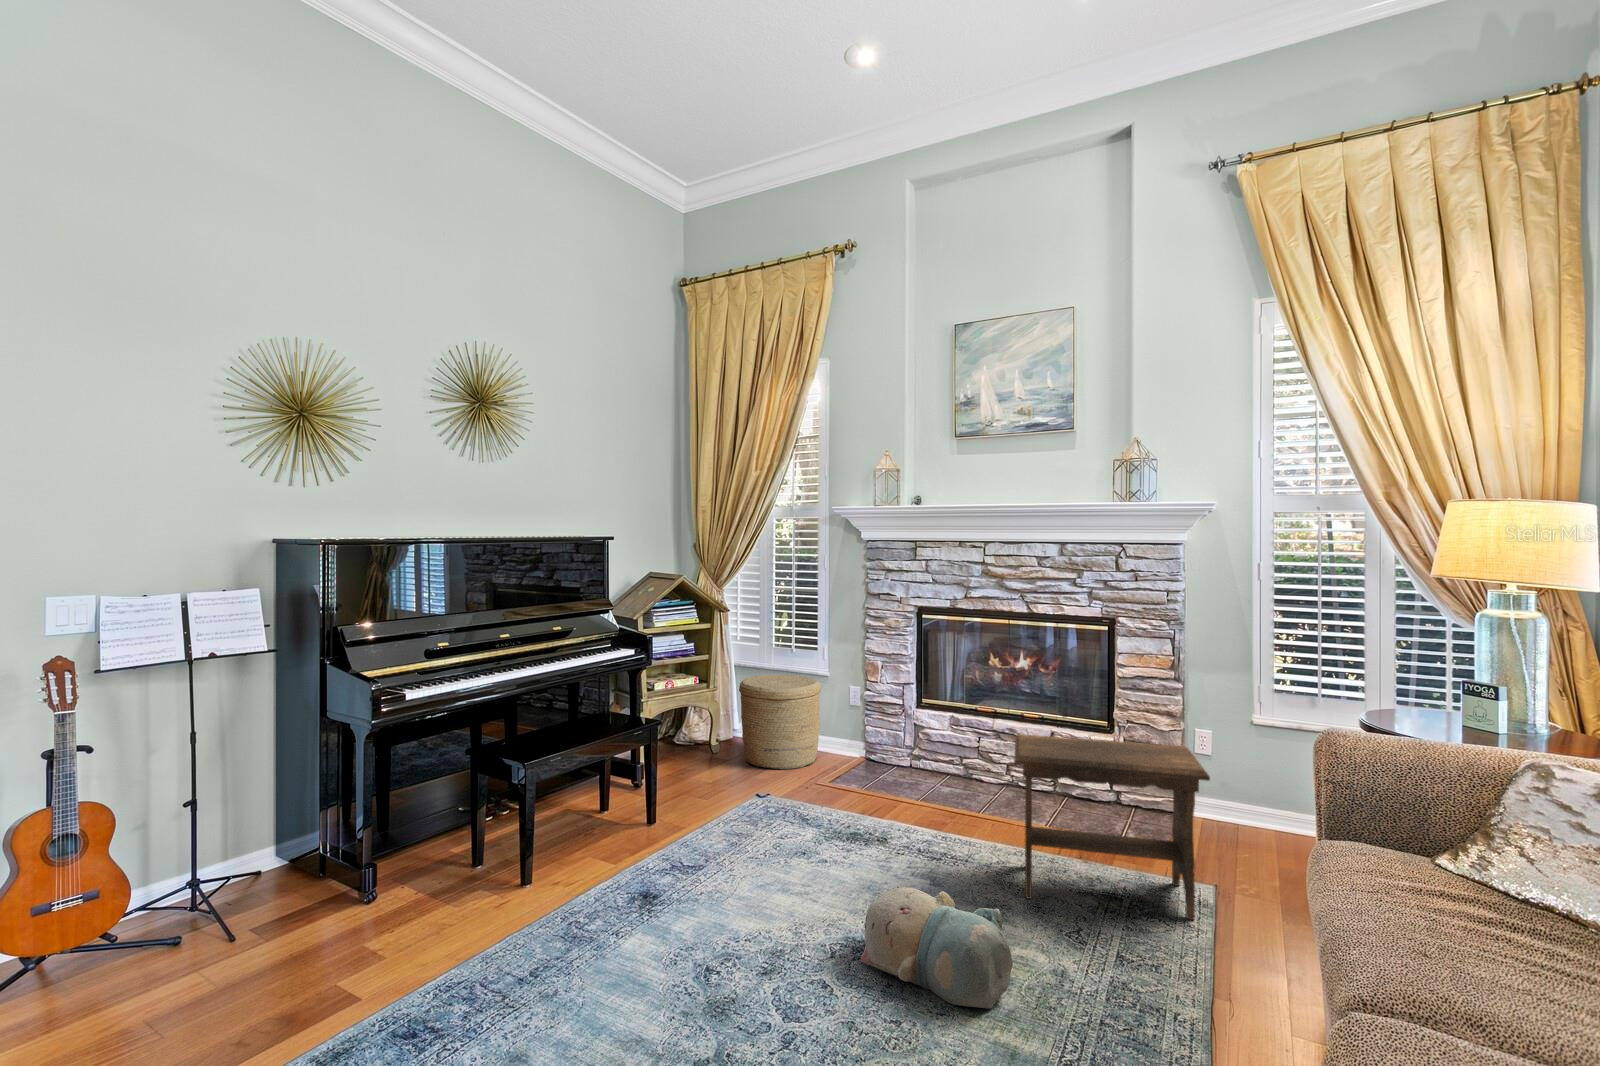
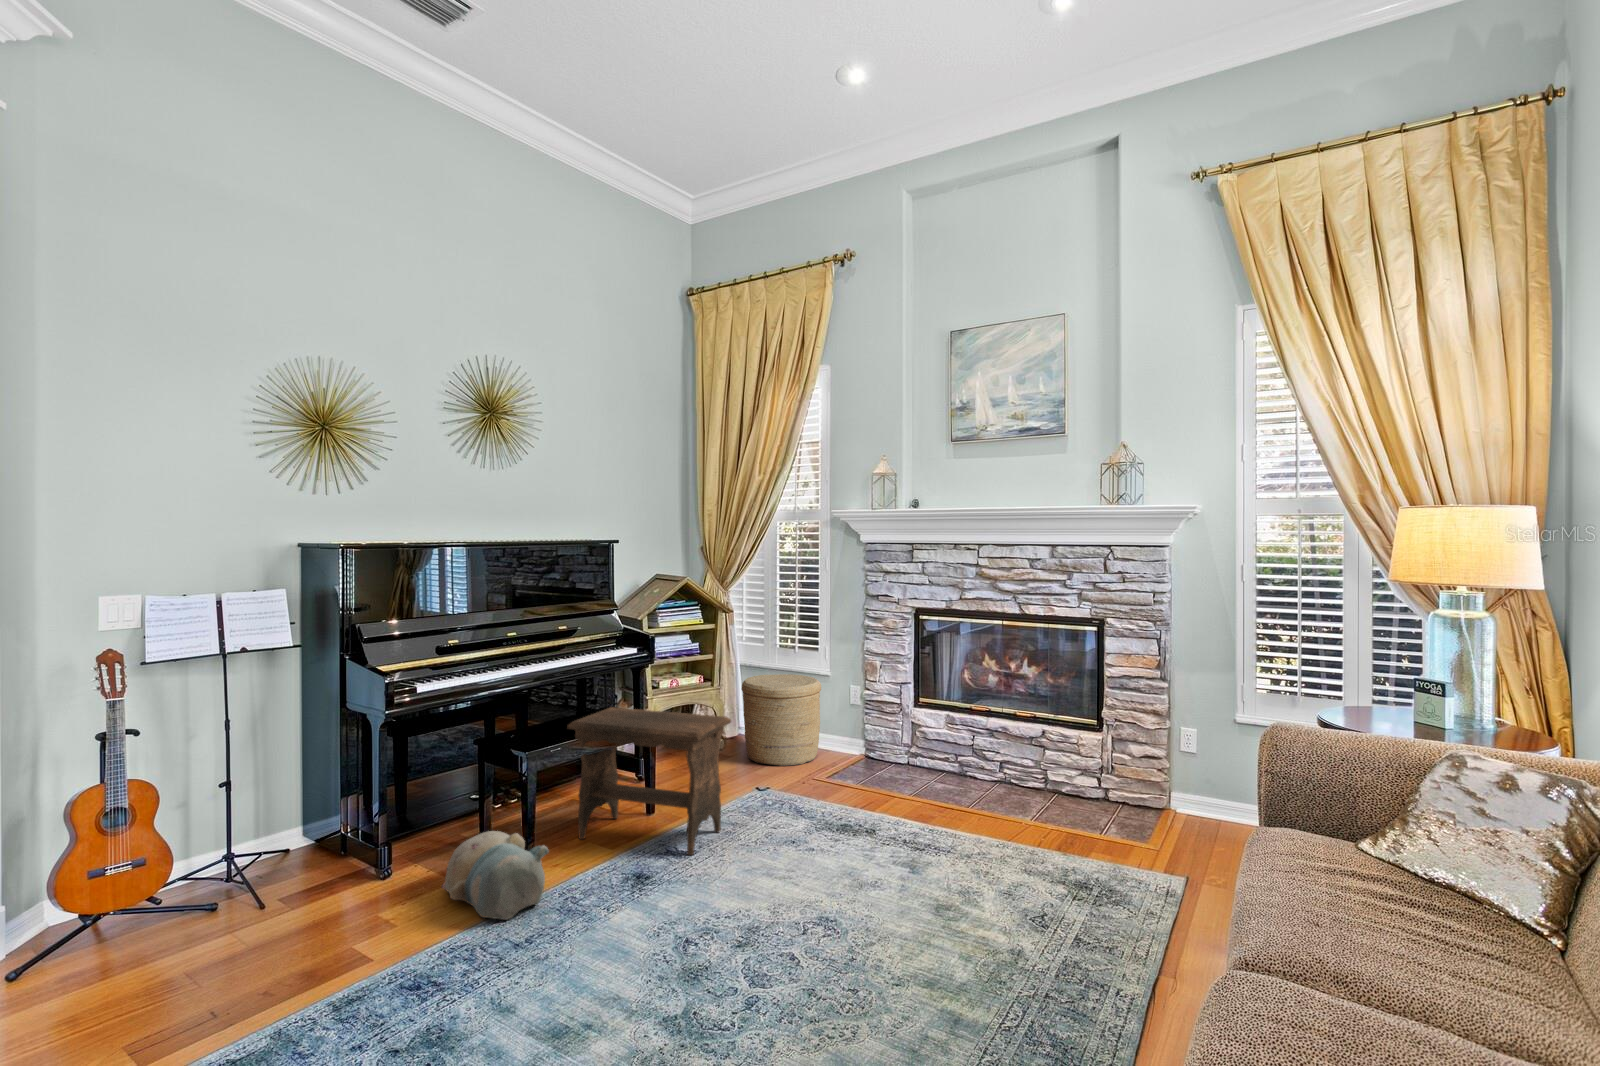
footstool: present [1014,734,1210,920] -> present [567,707,731,855]
plush toy: present [860,886,1013,1009] -> present [442,831,549,920]

